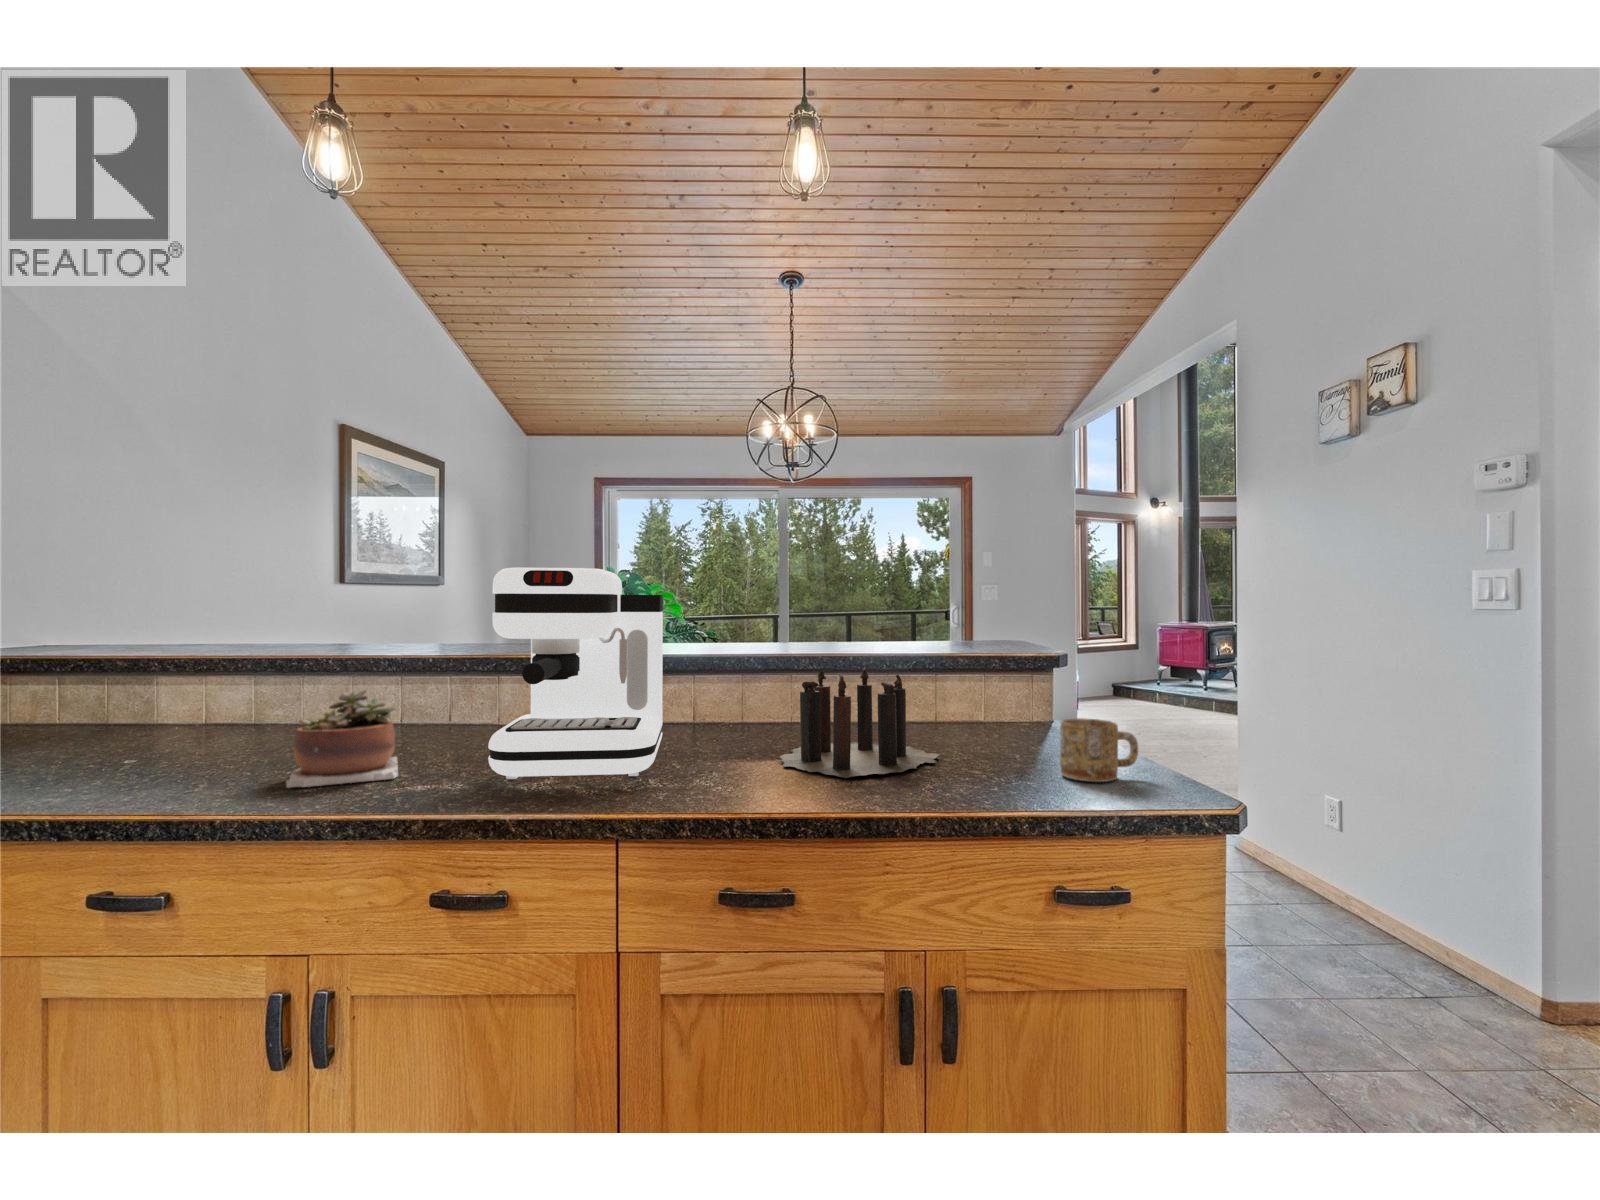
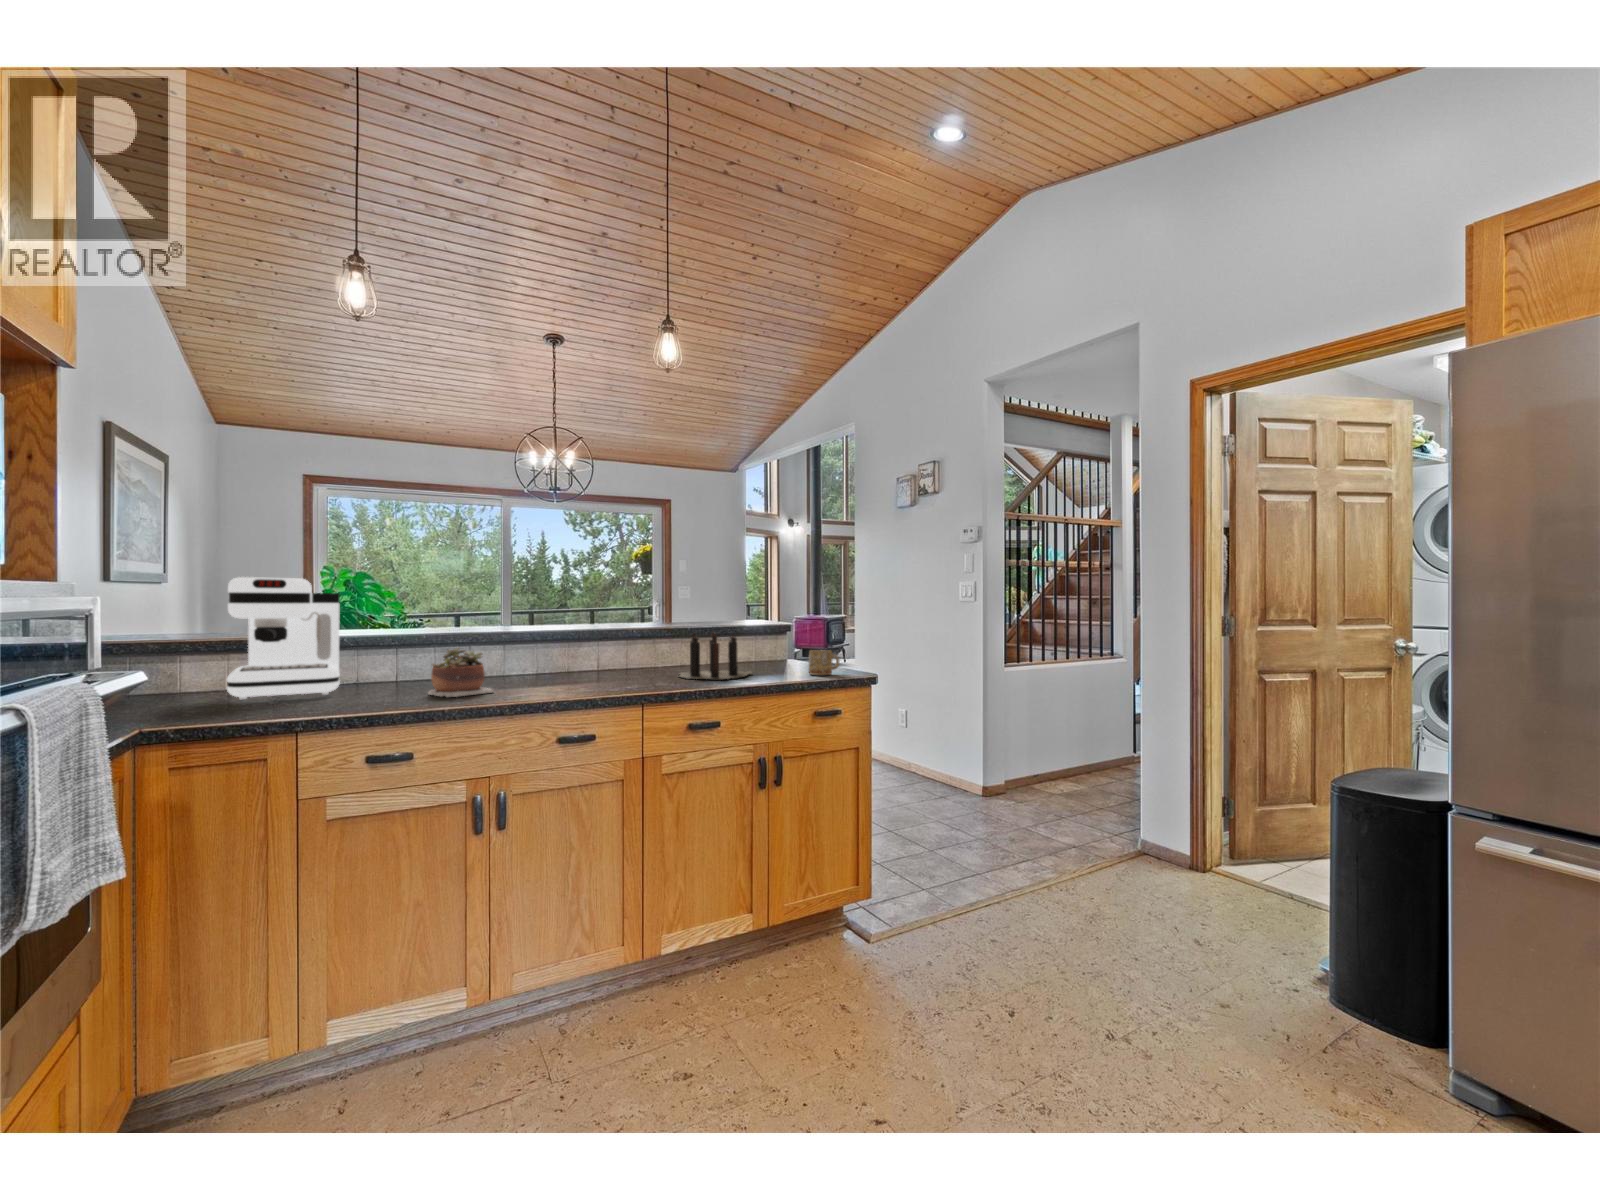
coffee maker: present [488,568,663,779] -> present [227,577,340,699]

